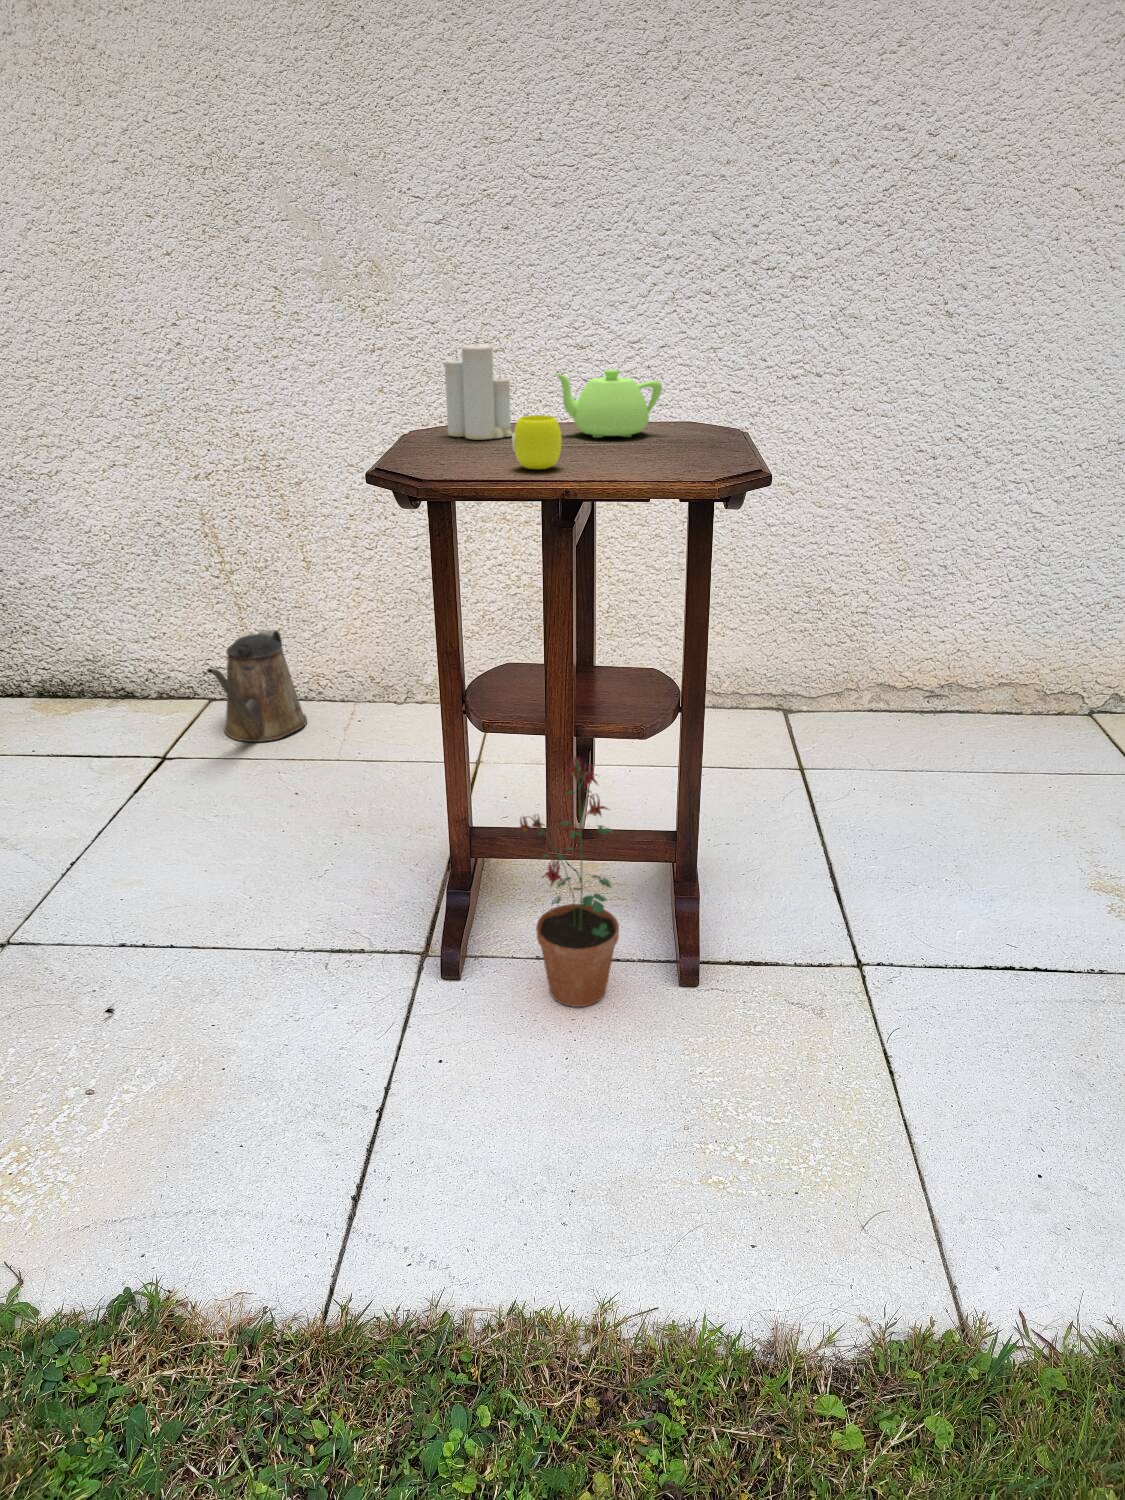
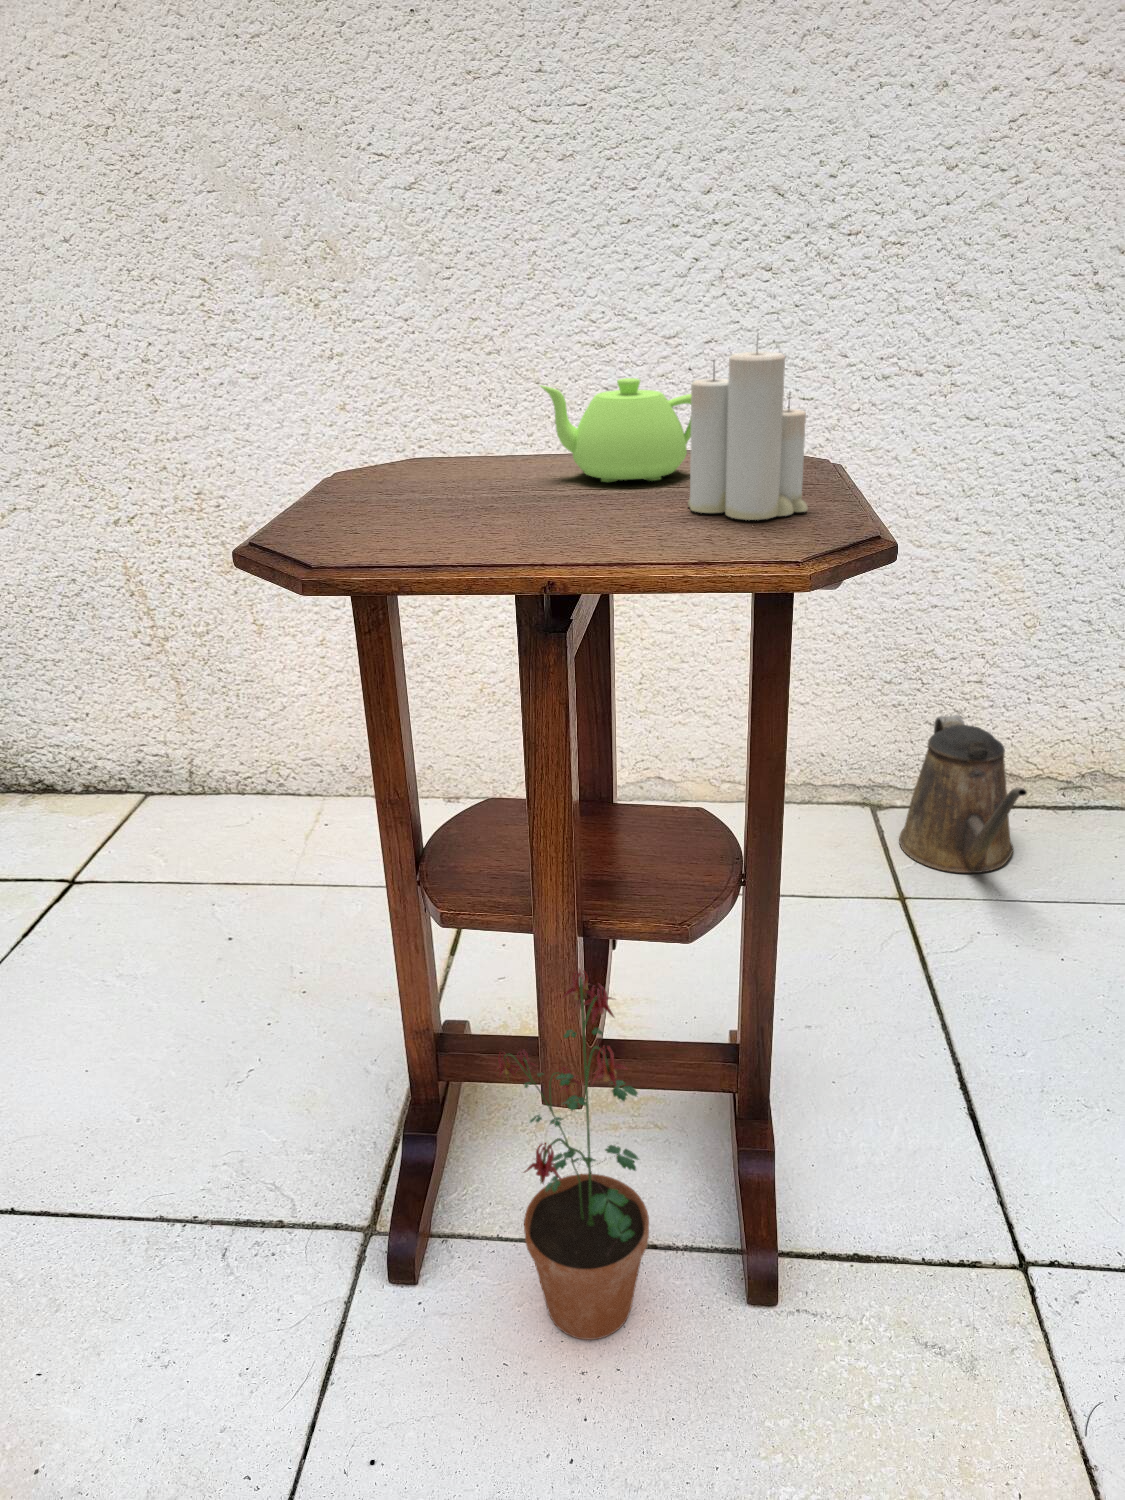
candle: present [445,344,513,439] -> present [688,340,808,520]
cup: present [512,415,562,469] -> none [458,458,540,547]
watering can: present [207,630,307,742] -> present [899,715,1027,873]

